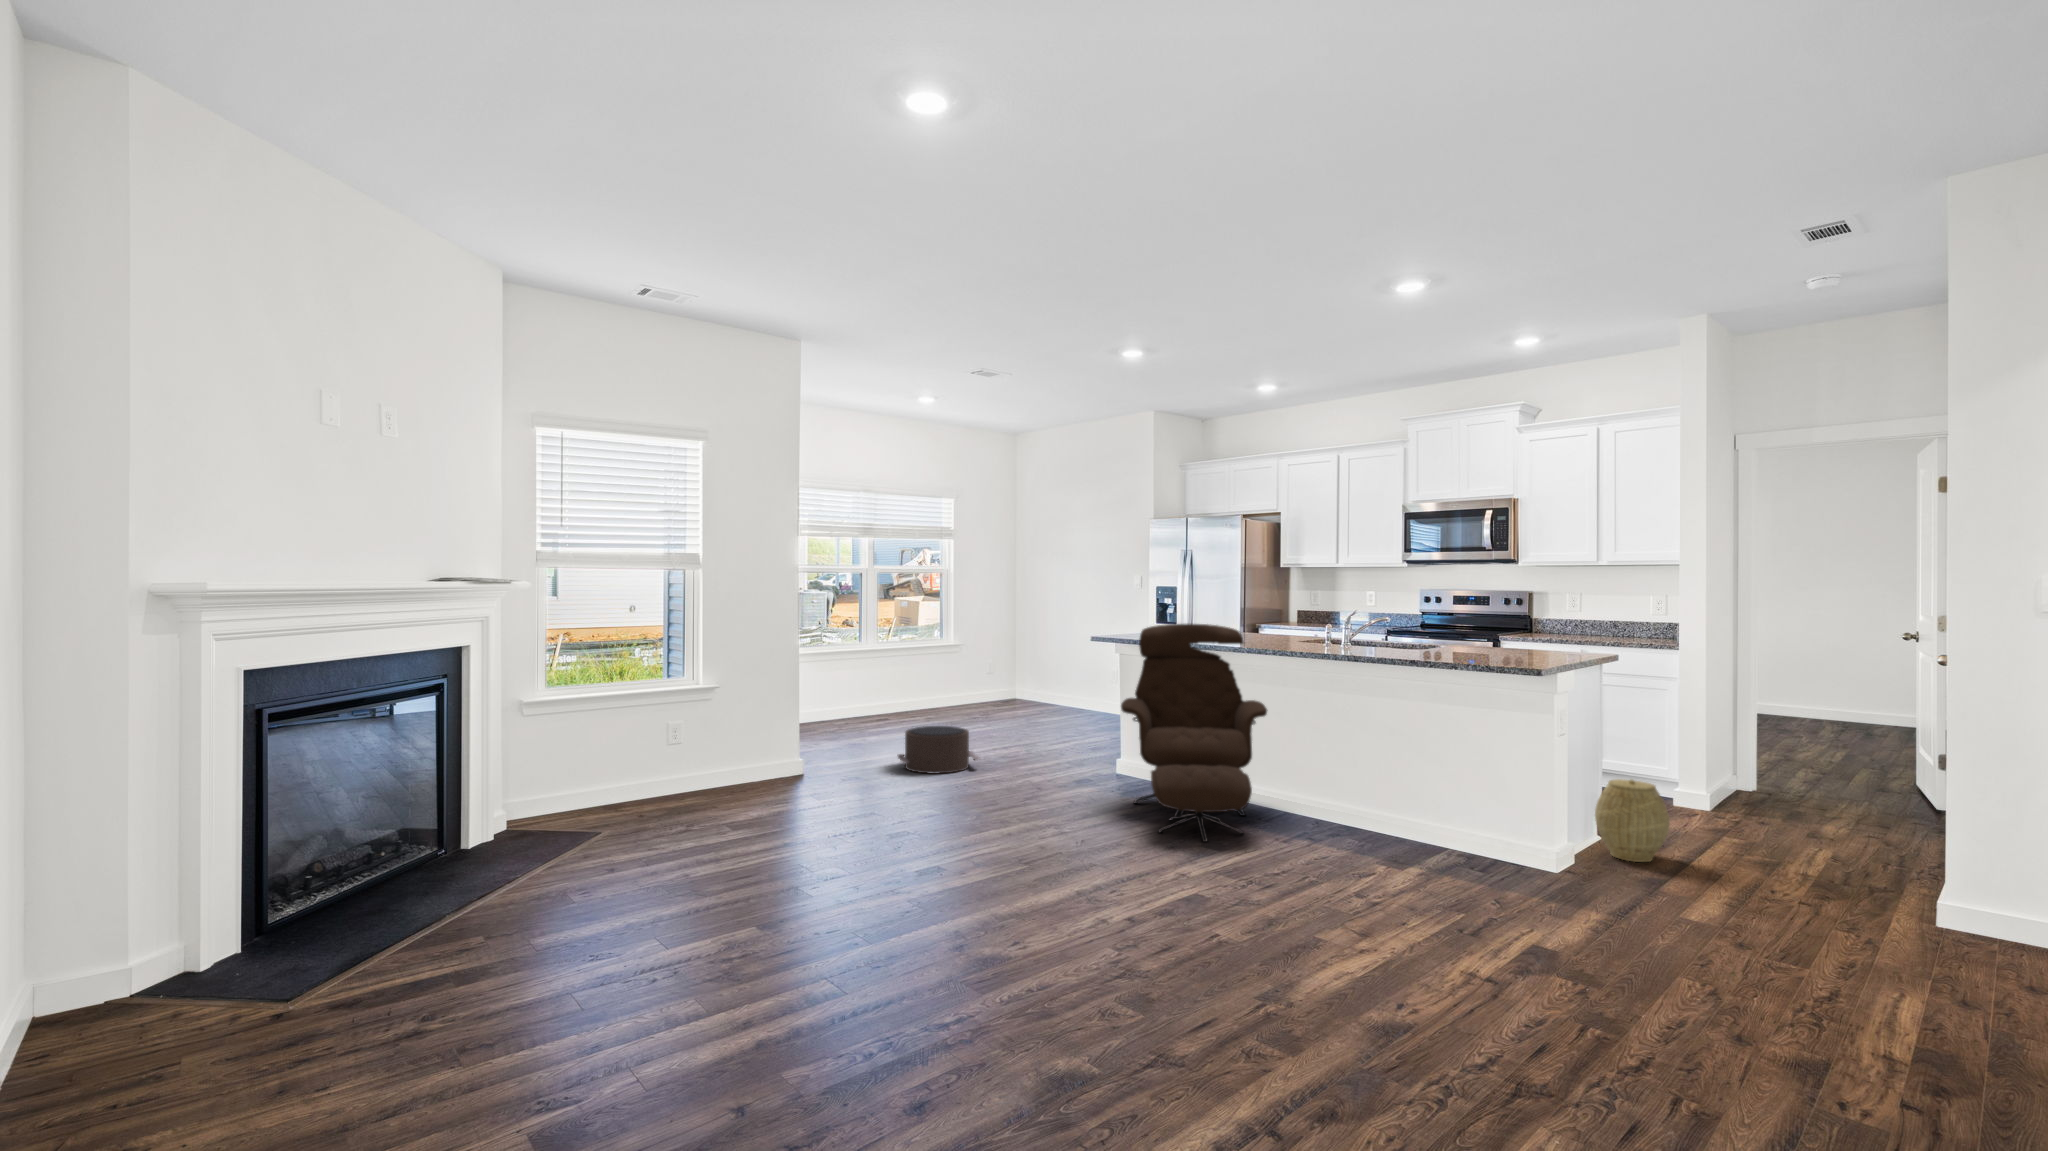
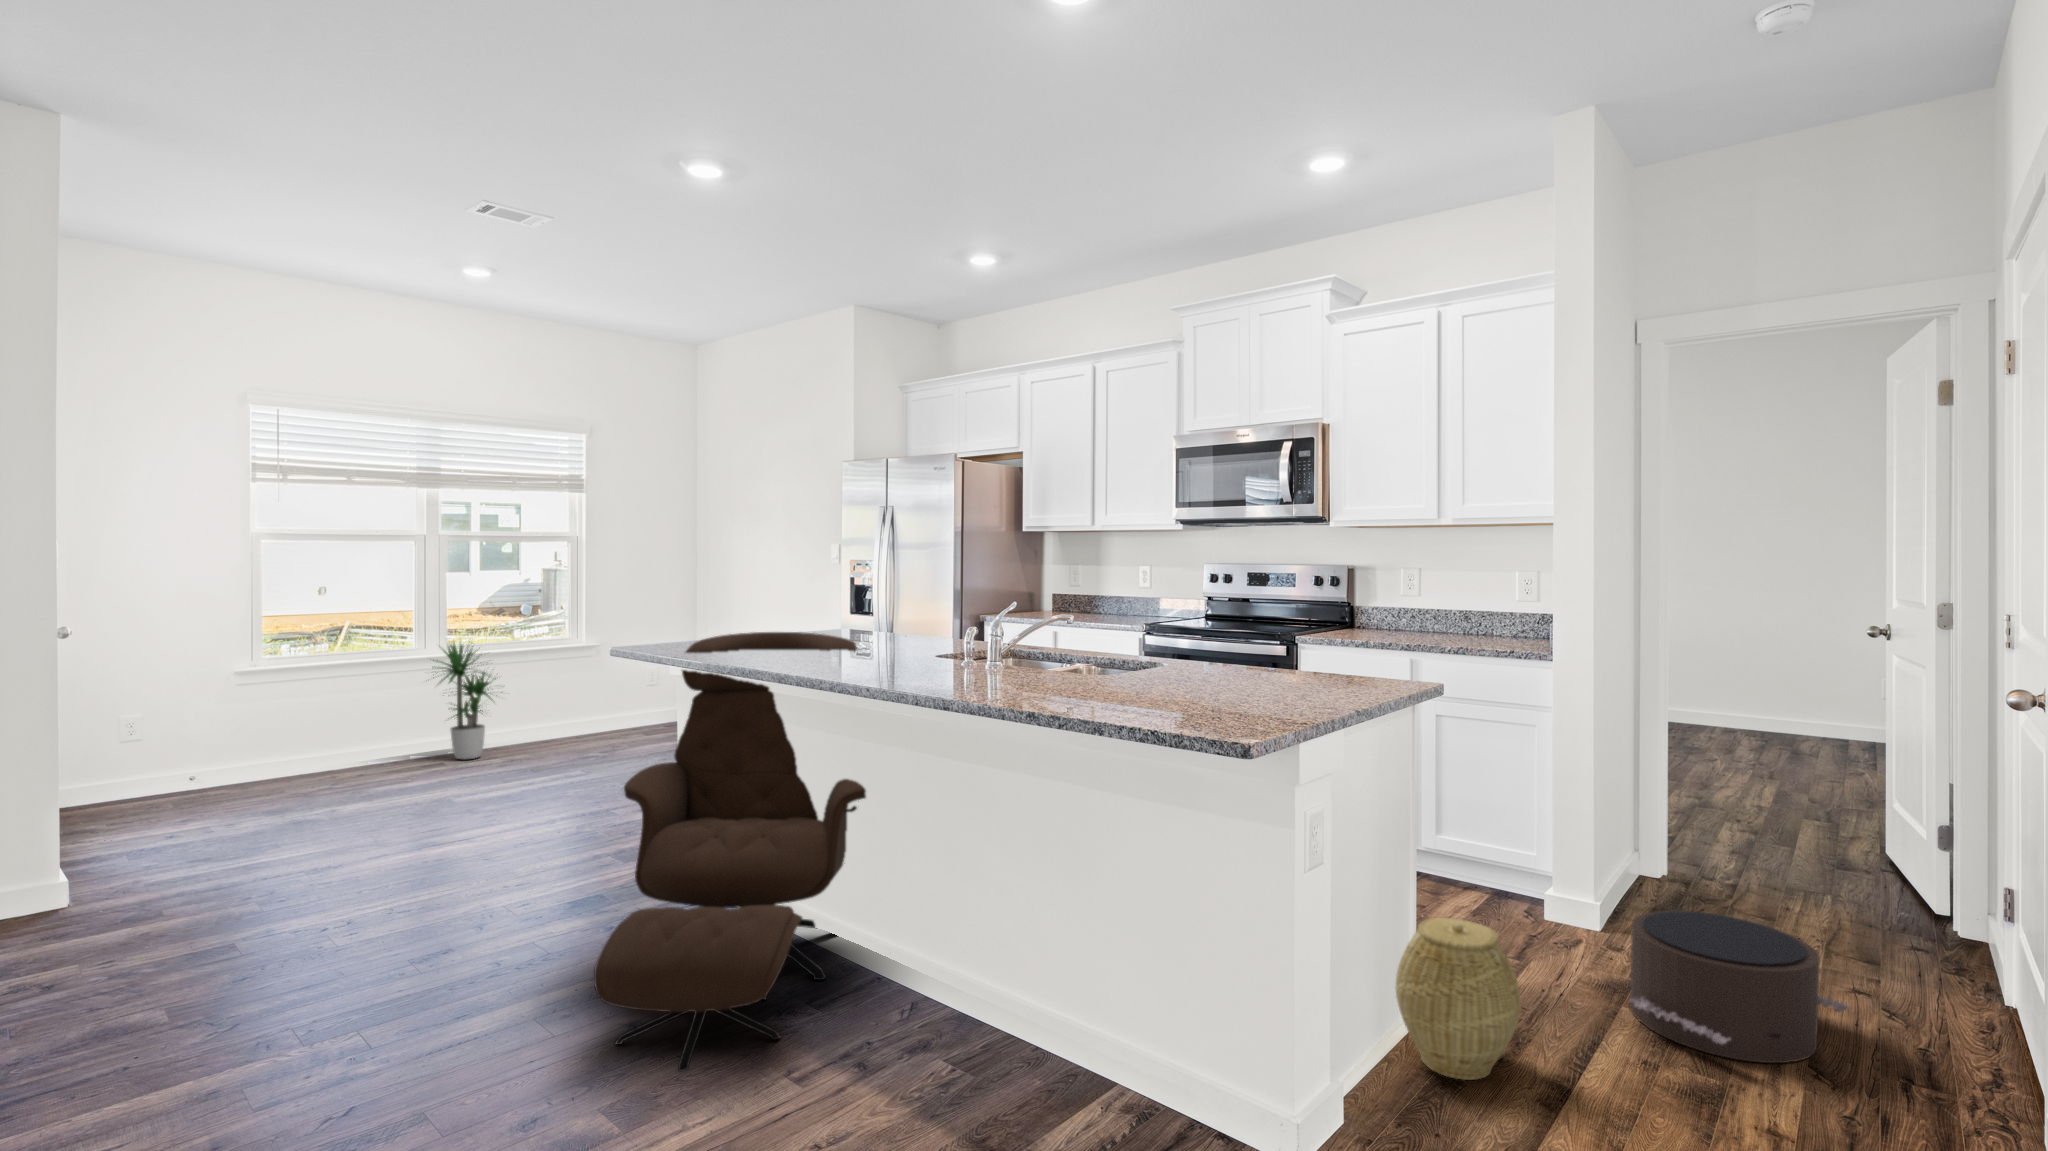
potted plant: none [868,635,920,717] -> present [433,643,502,759]
pouf: present [897,726,980,774] -> present [1629,911,1849,1063]

